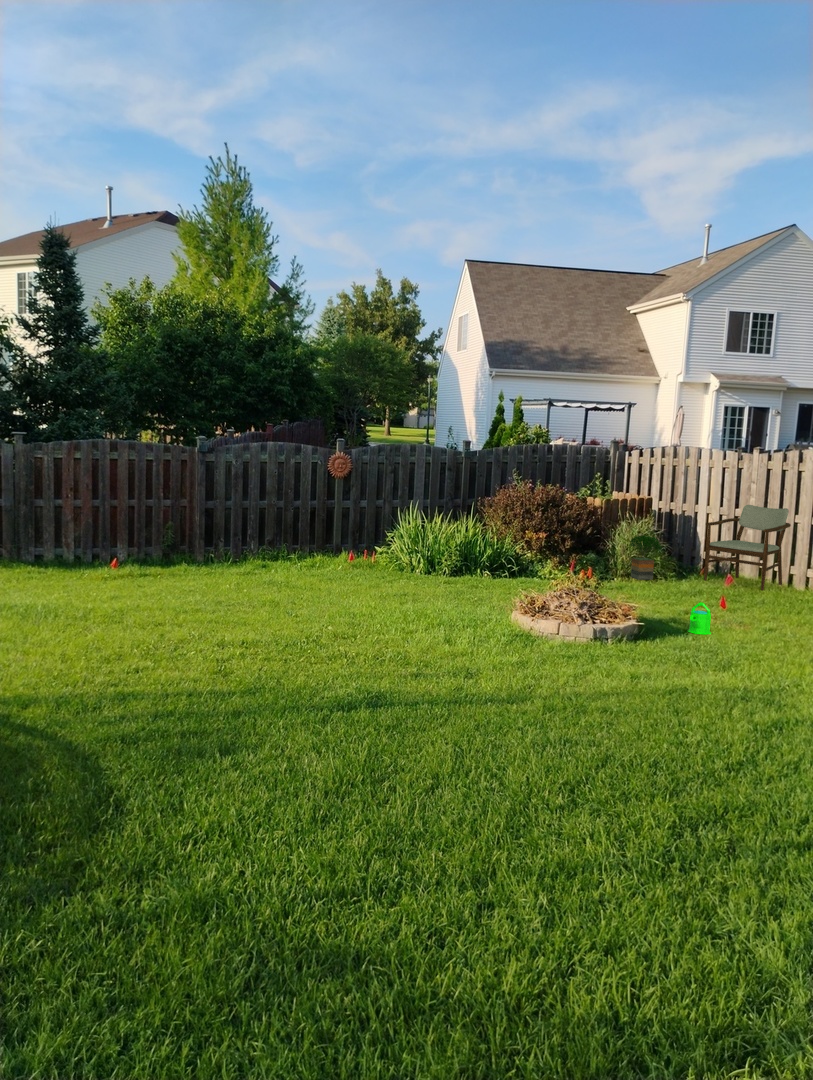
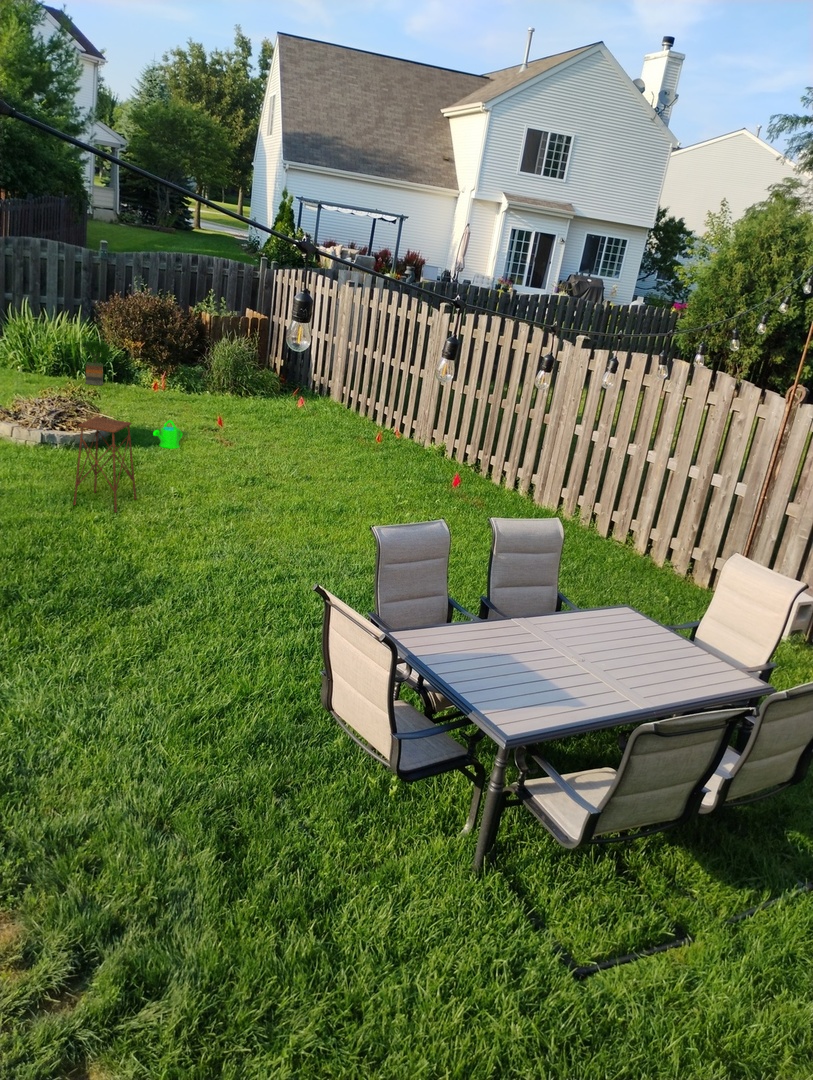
armchair: present [704,505,791,590] -> none [284,333,359,413]
potted tree: present [631,535,662,579] -> present [81,341,110,385]
side table: none [730,594,797,703] -> present [73,417,136,512]

